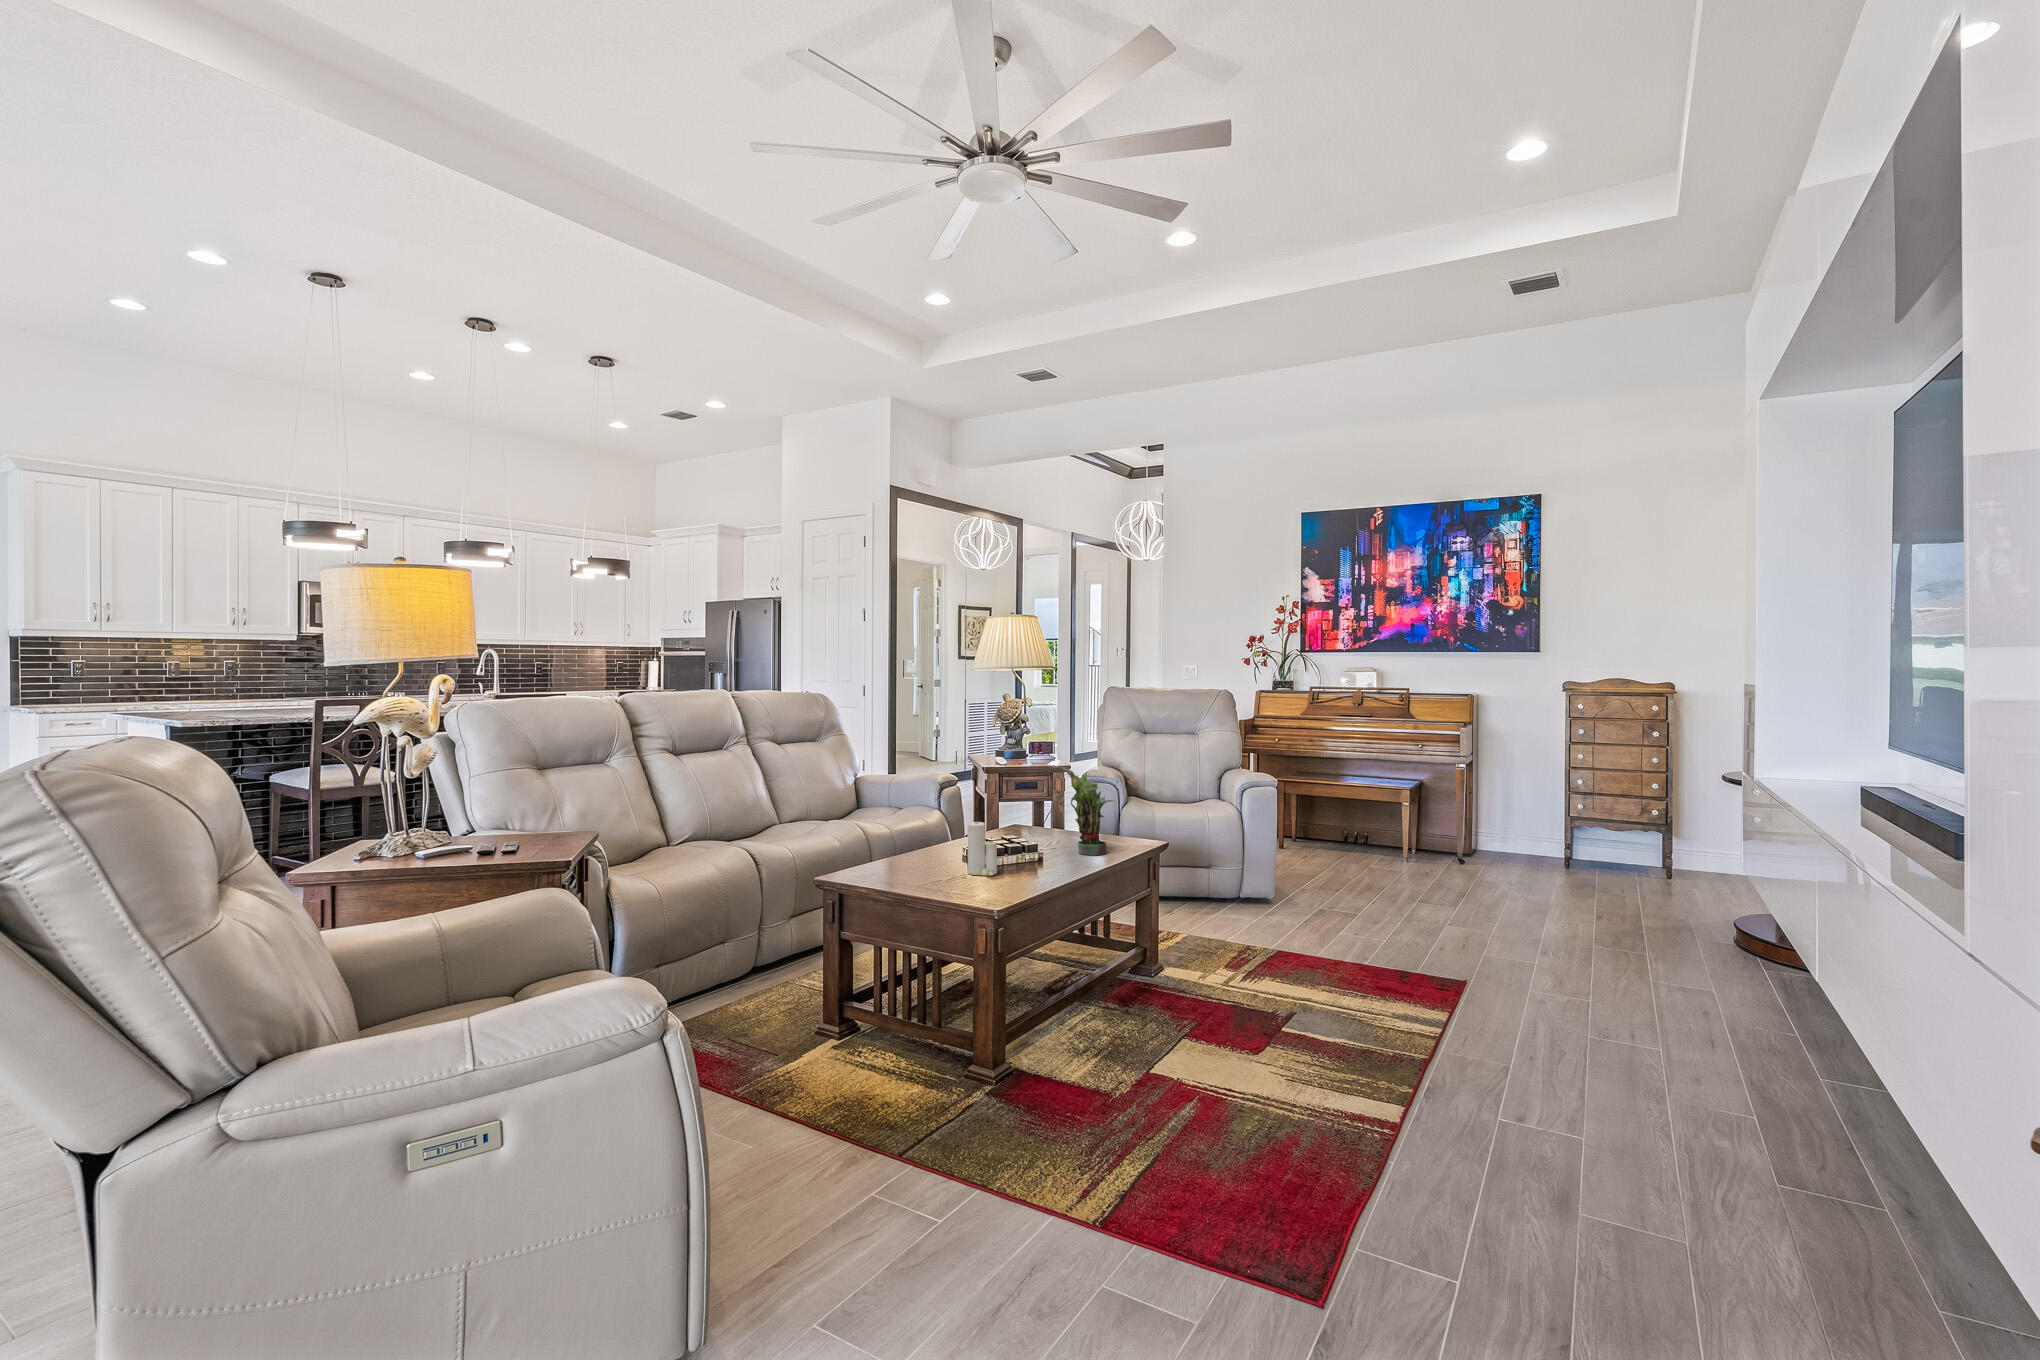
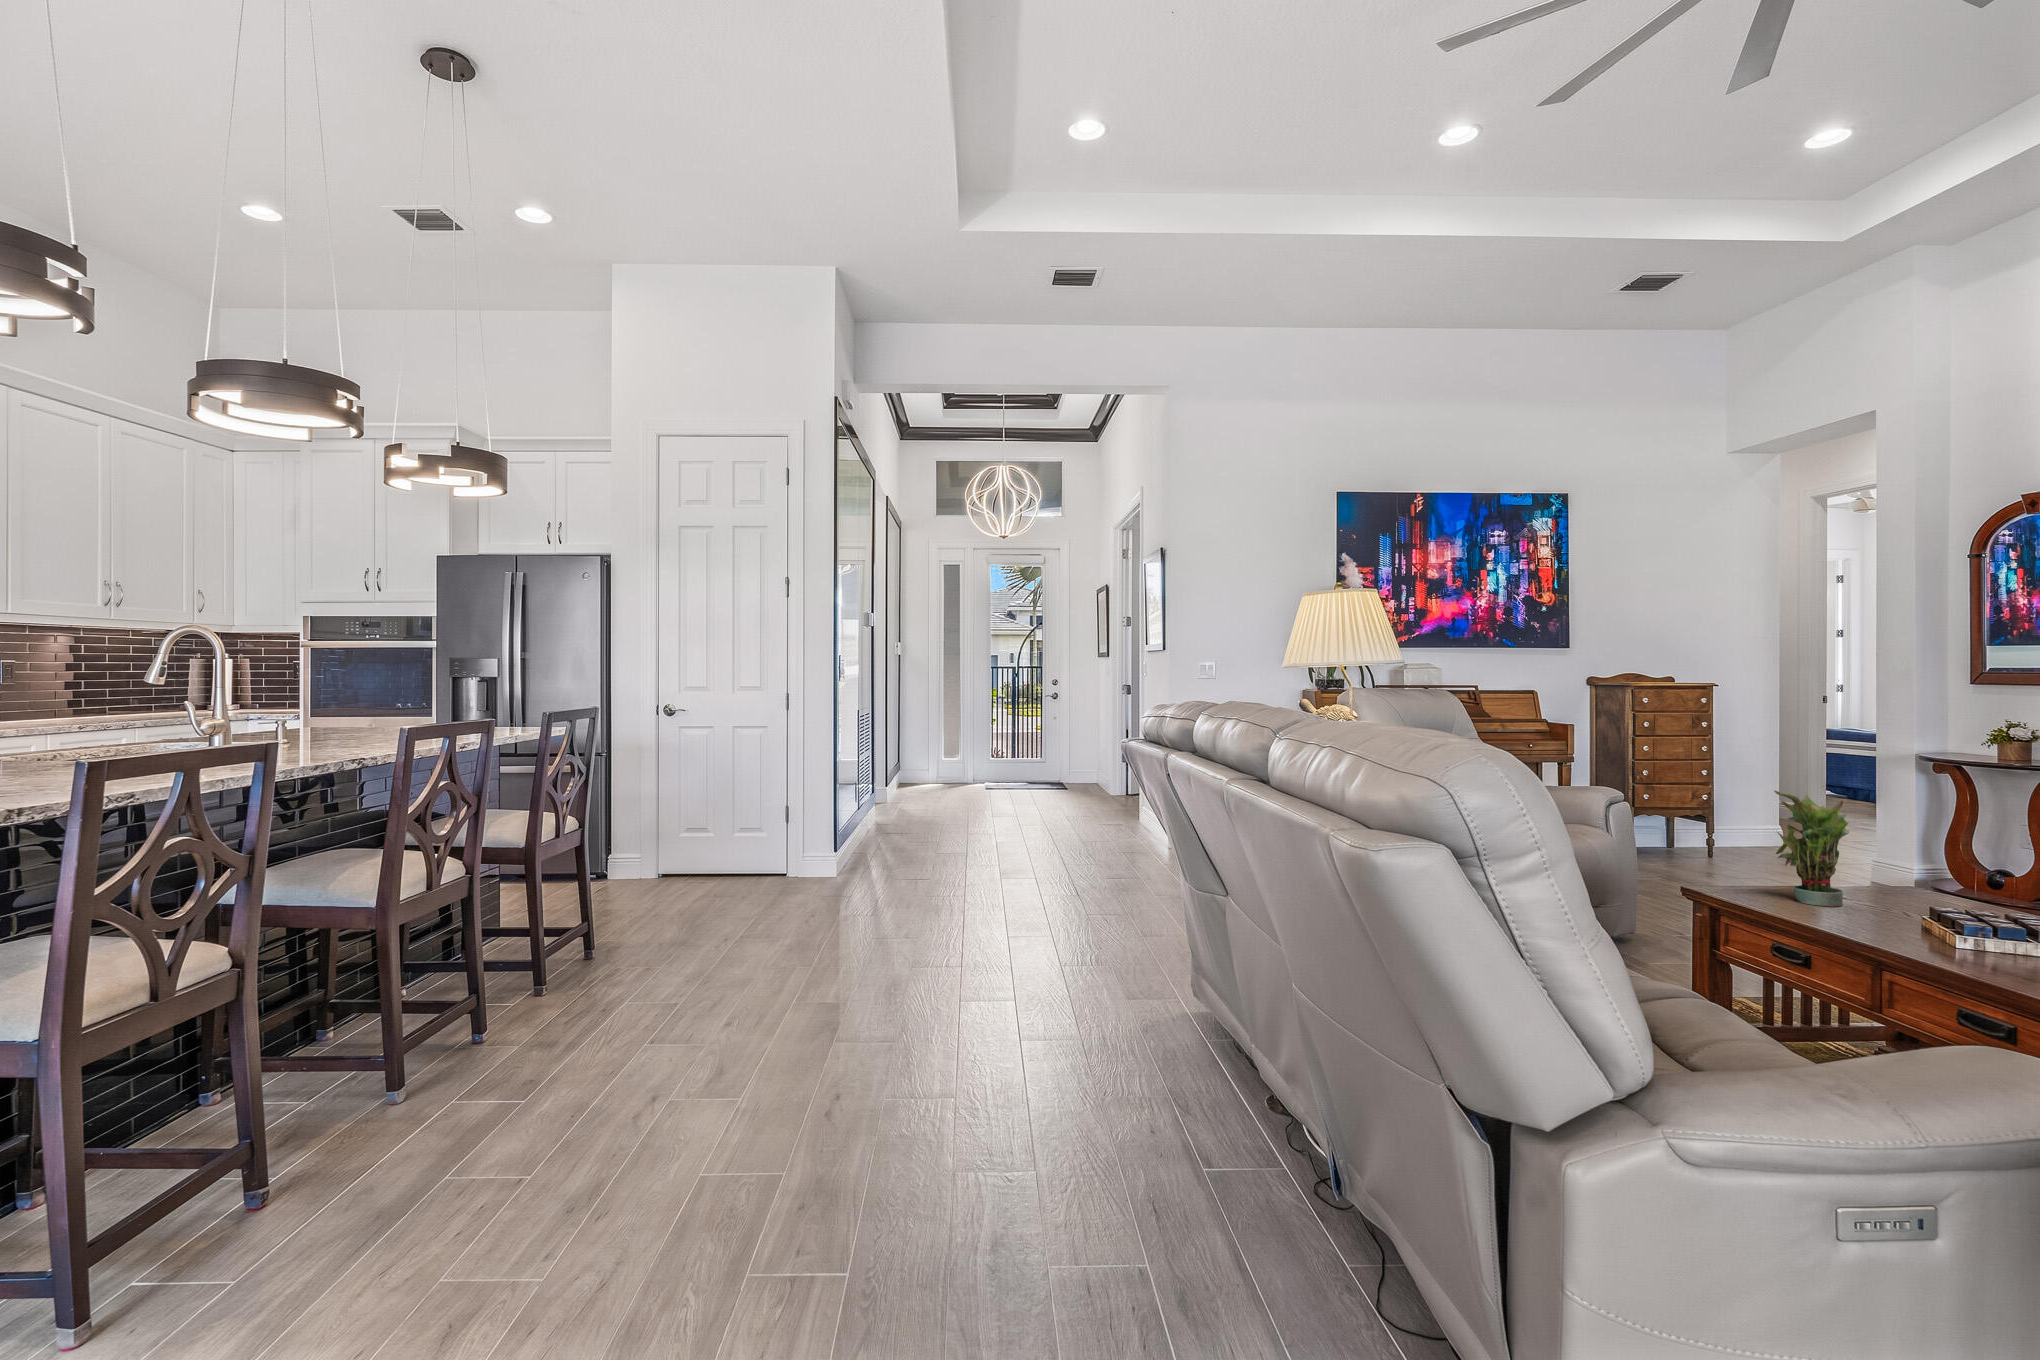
candle: present [968,822,997,875] -> none [1899,871,1978,958]

